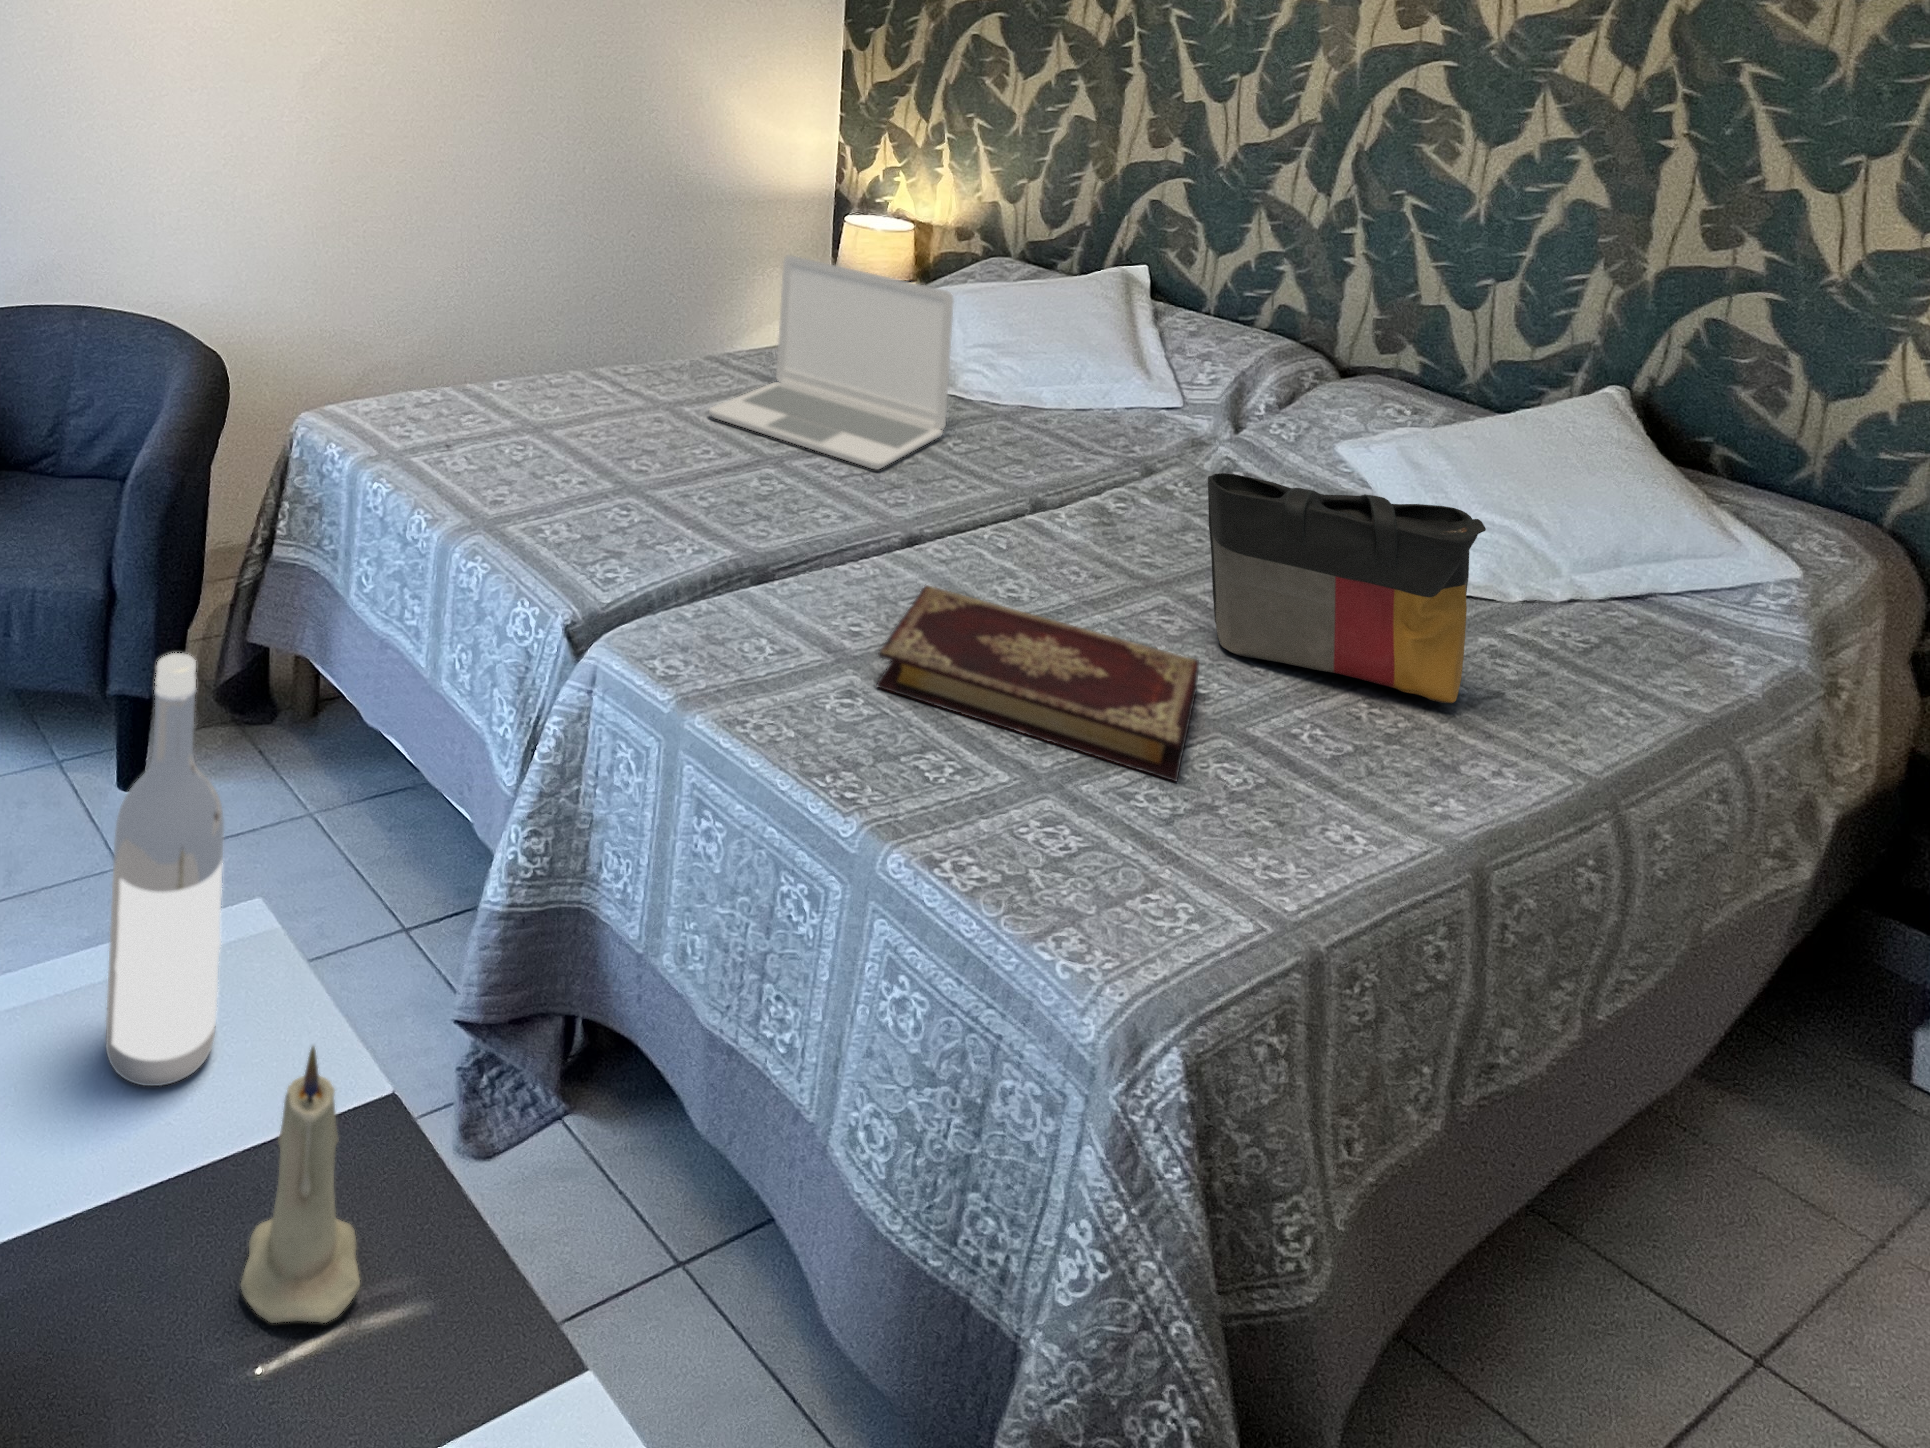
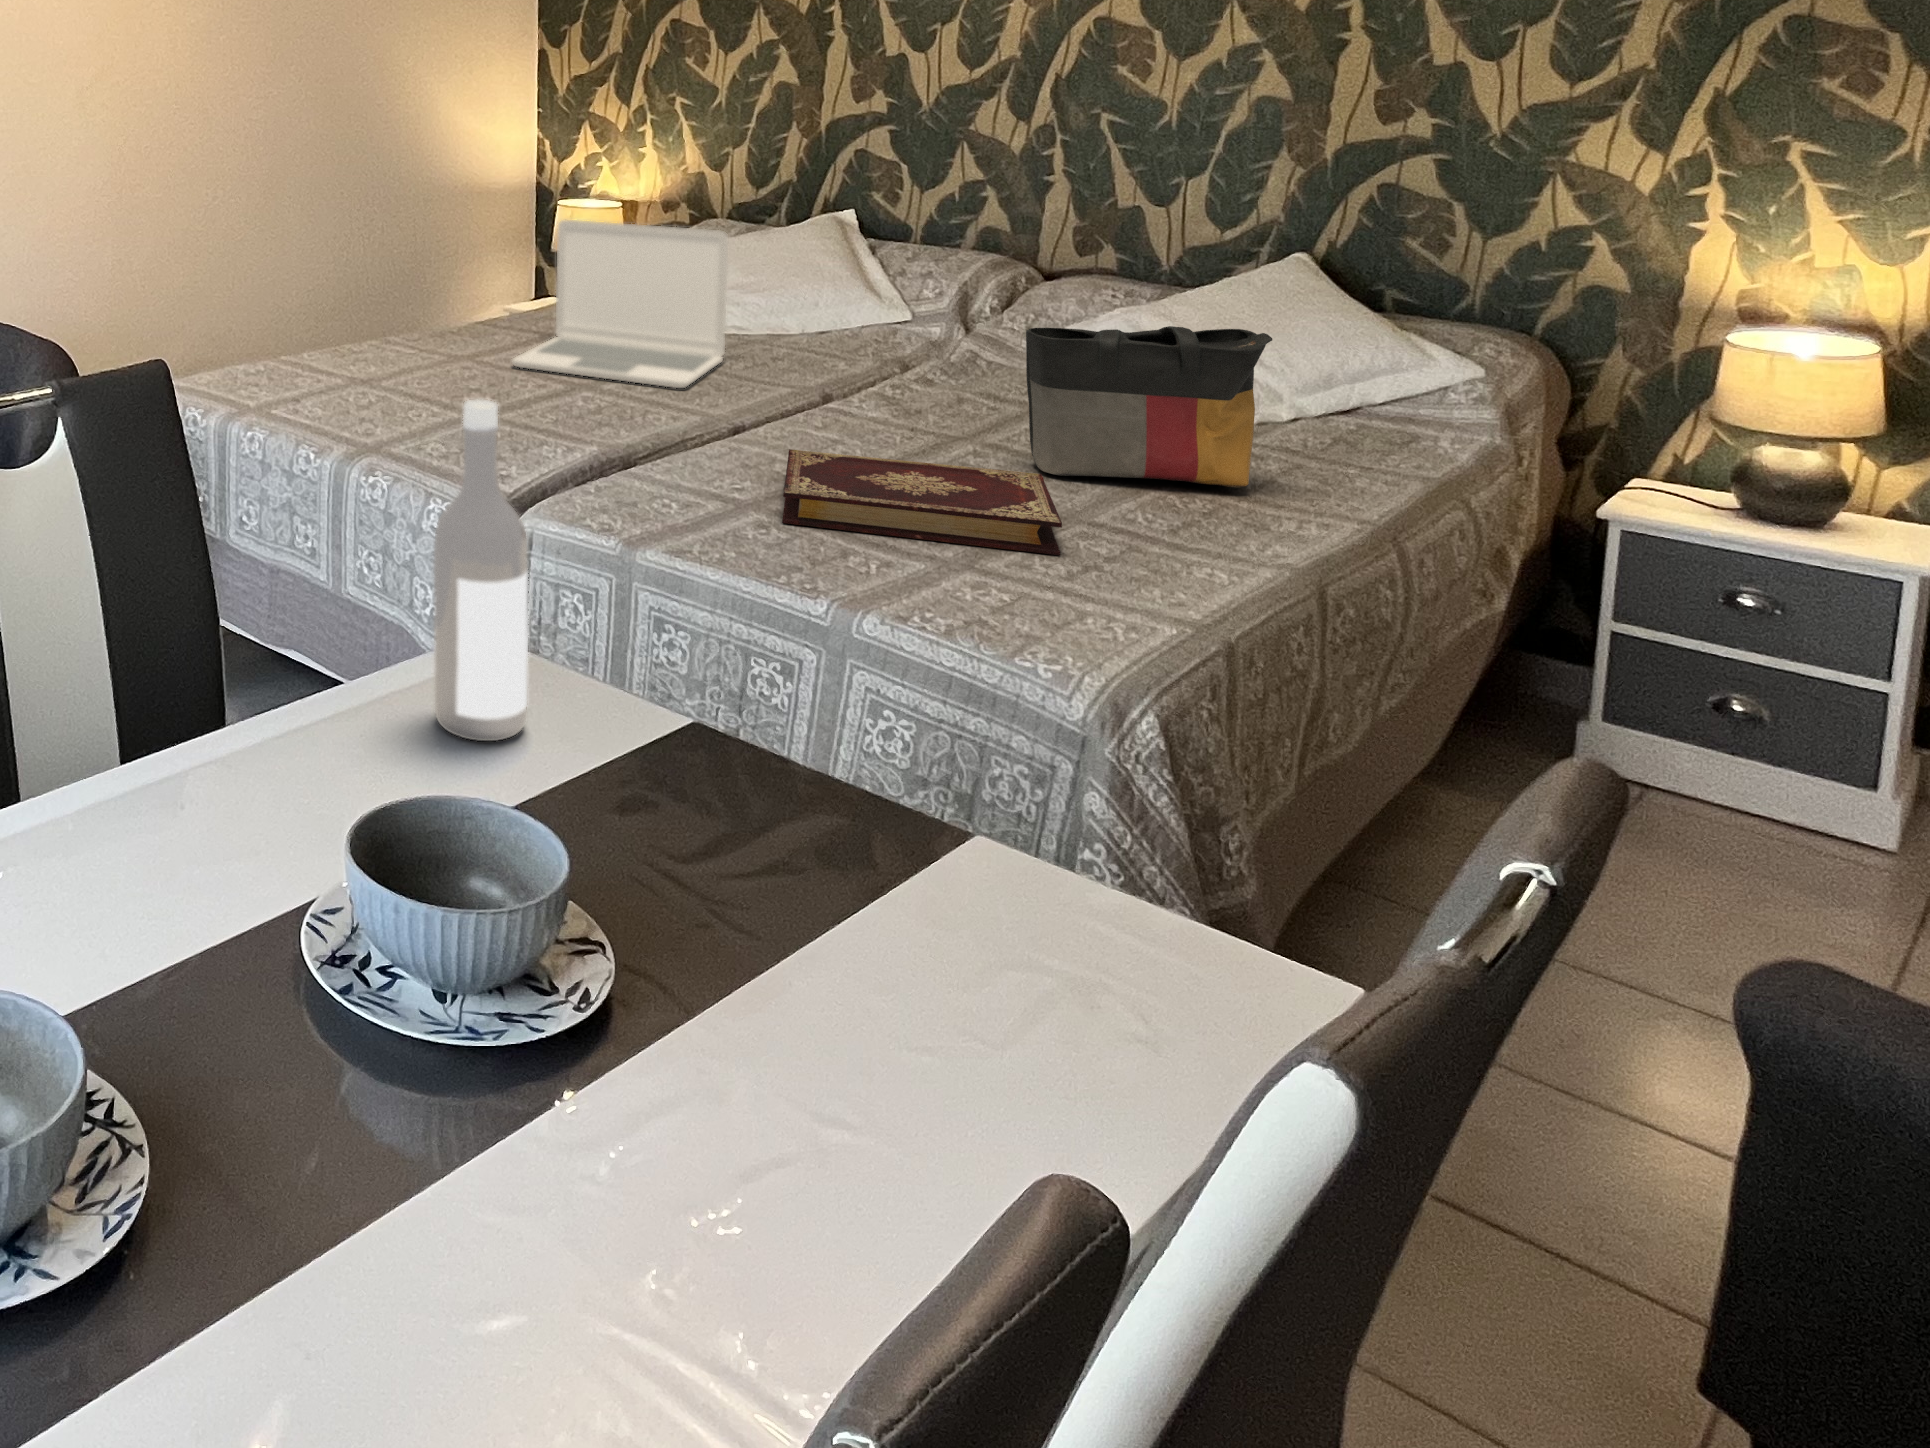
candle: present [241,1046,360,1323] -> none [658,635,766,836]

